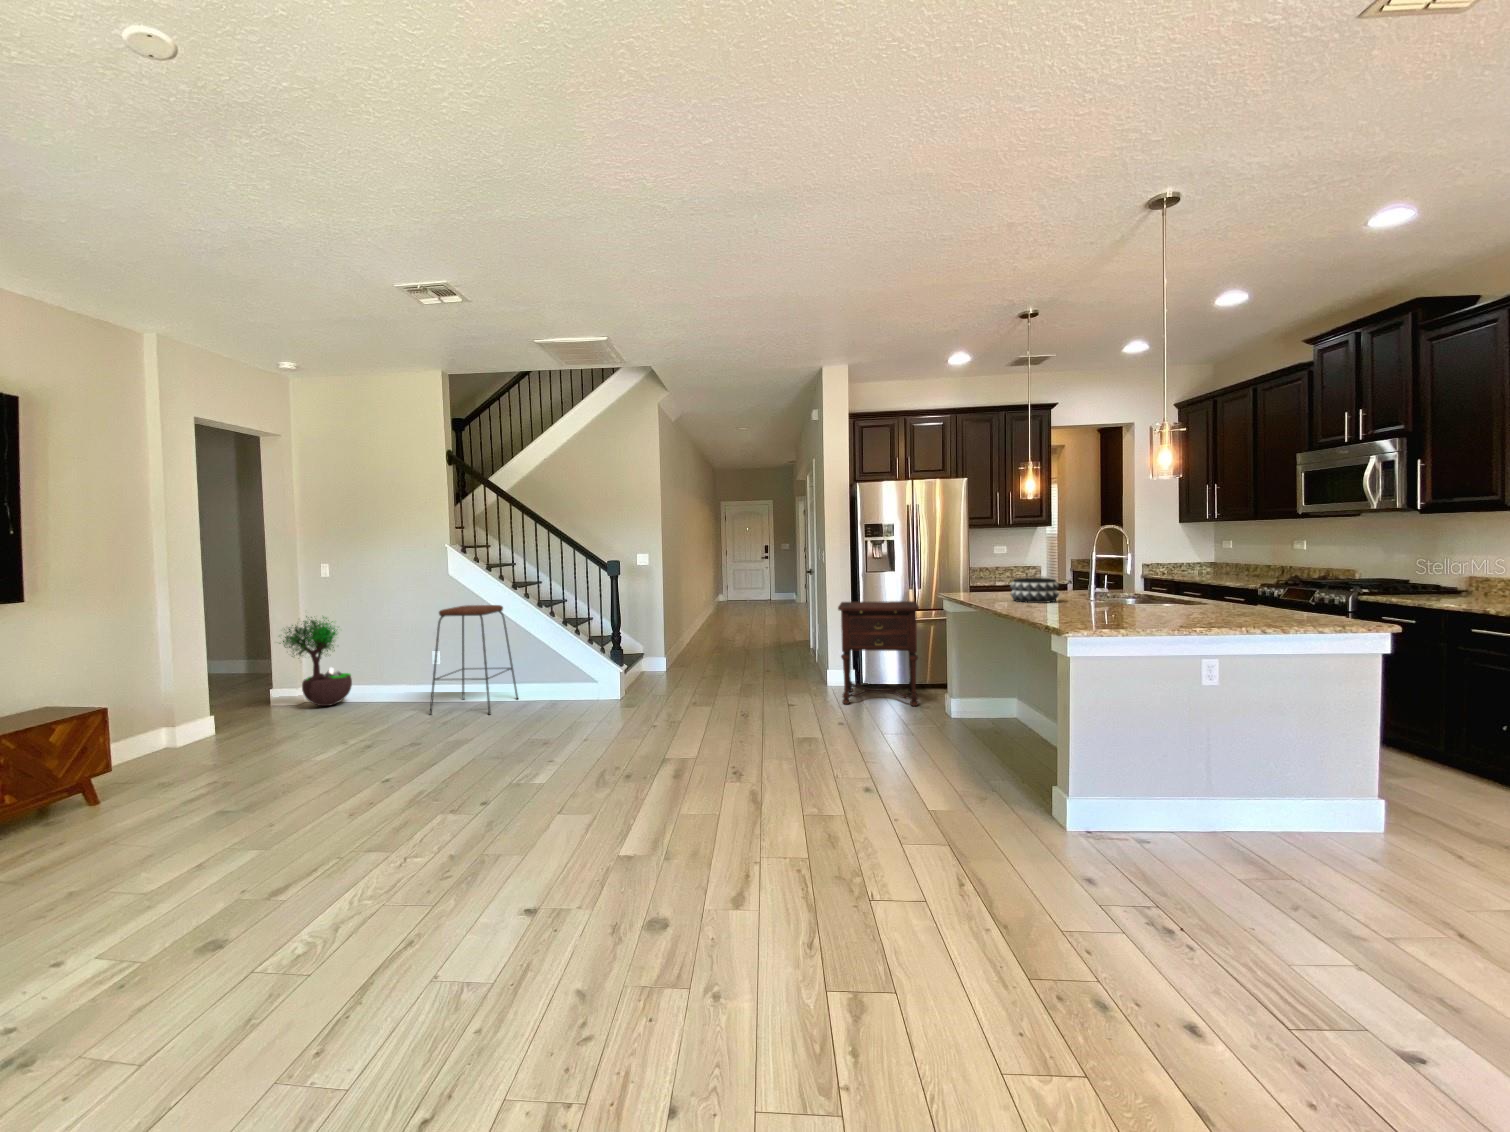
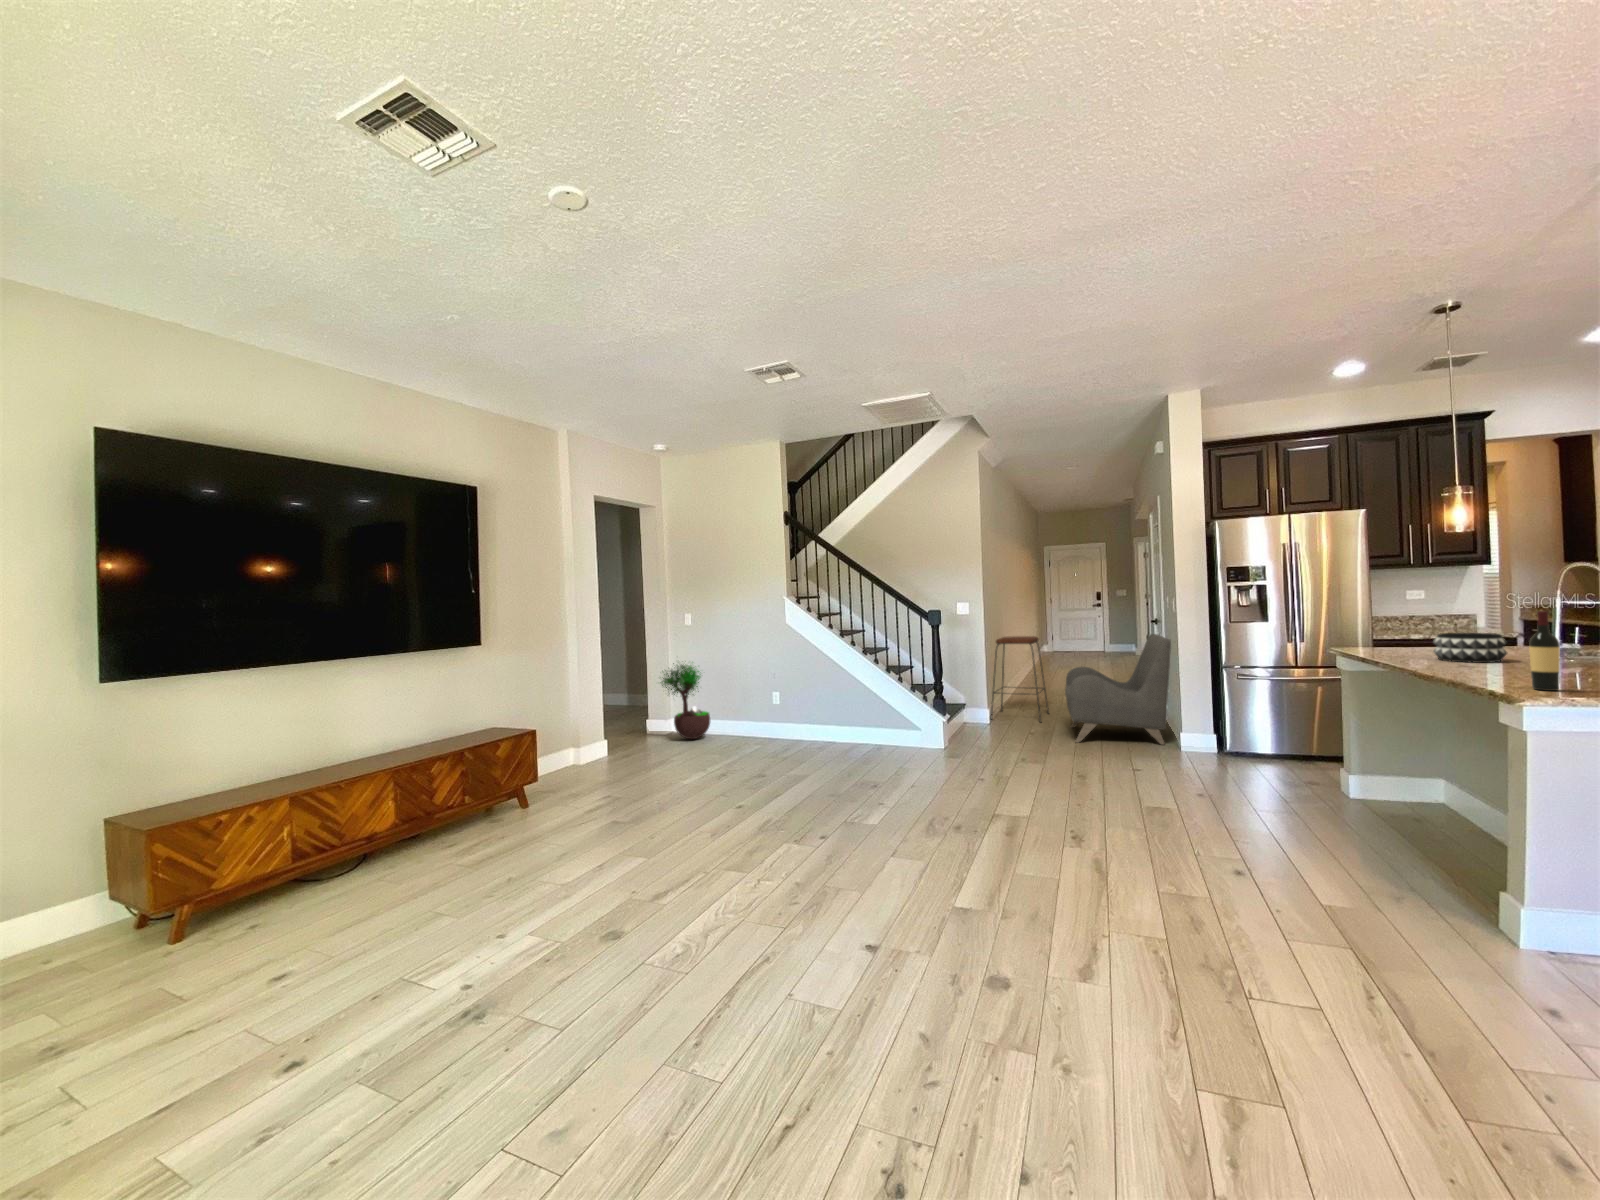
wine bottle: none [1074,555,1095,624] -> present [1529,611,1560,691]
armchair: none [734,583,821,685] -> present [1065,634,1171,745]
side table: present [838,601,919,706] -> none [1196,656,1303,777]
bar stool: present [429,605,518,715] -> present [991,636,1049,722]

